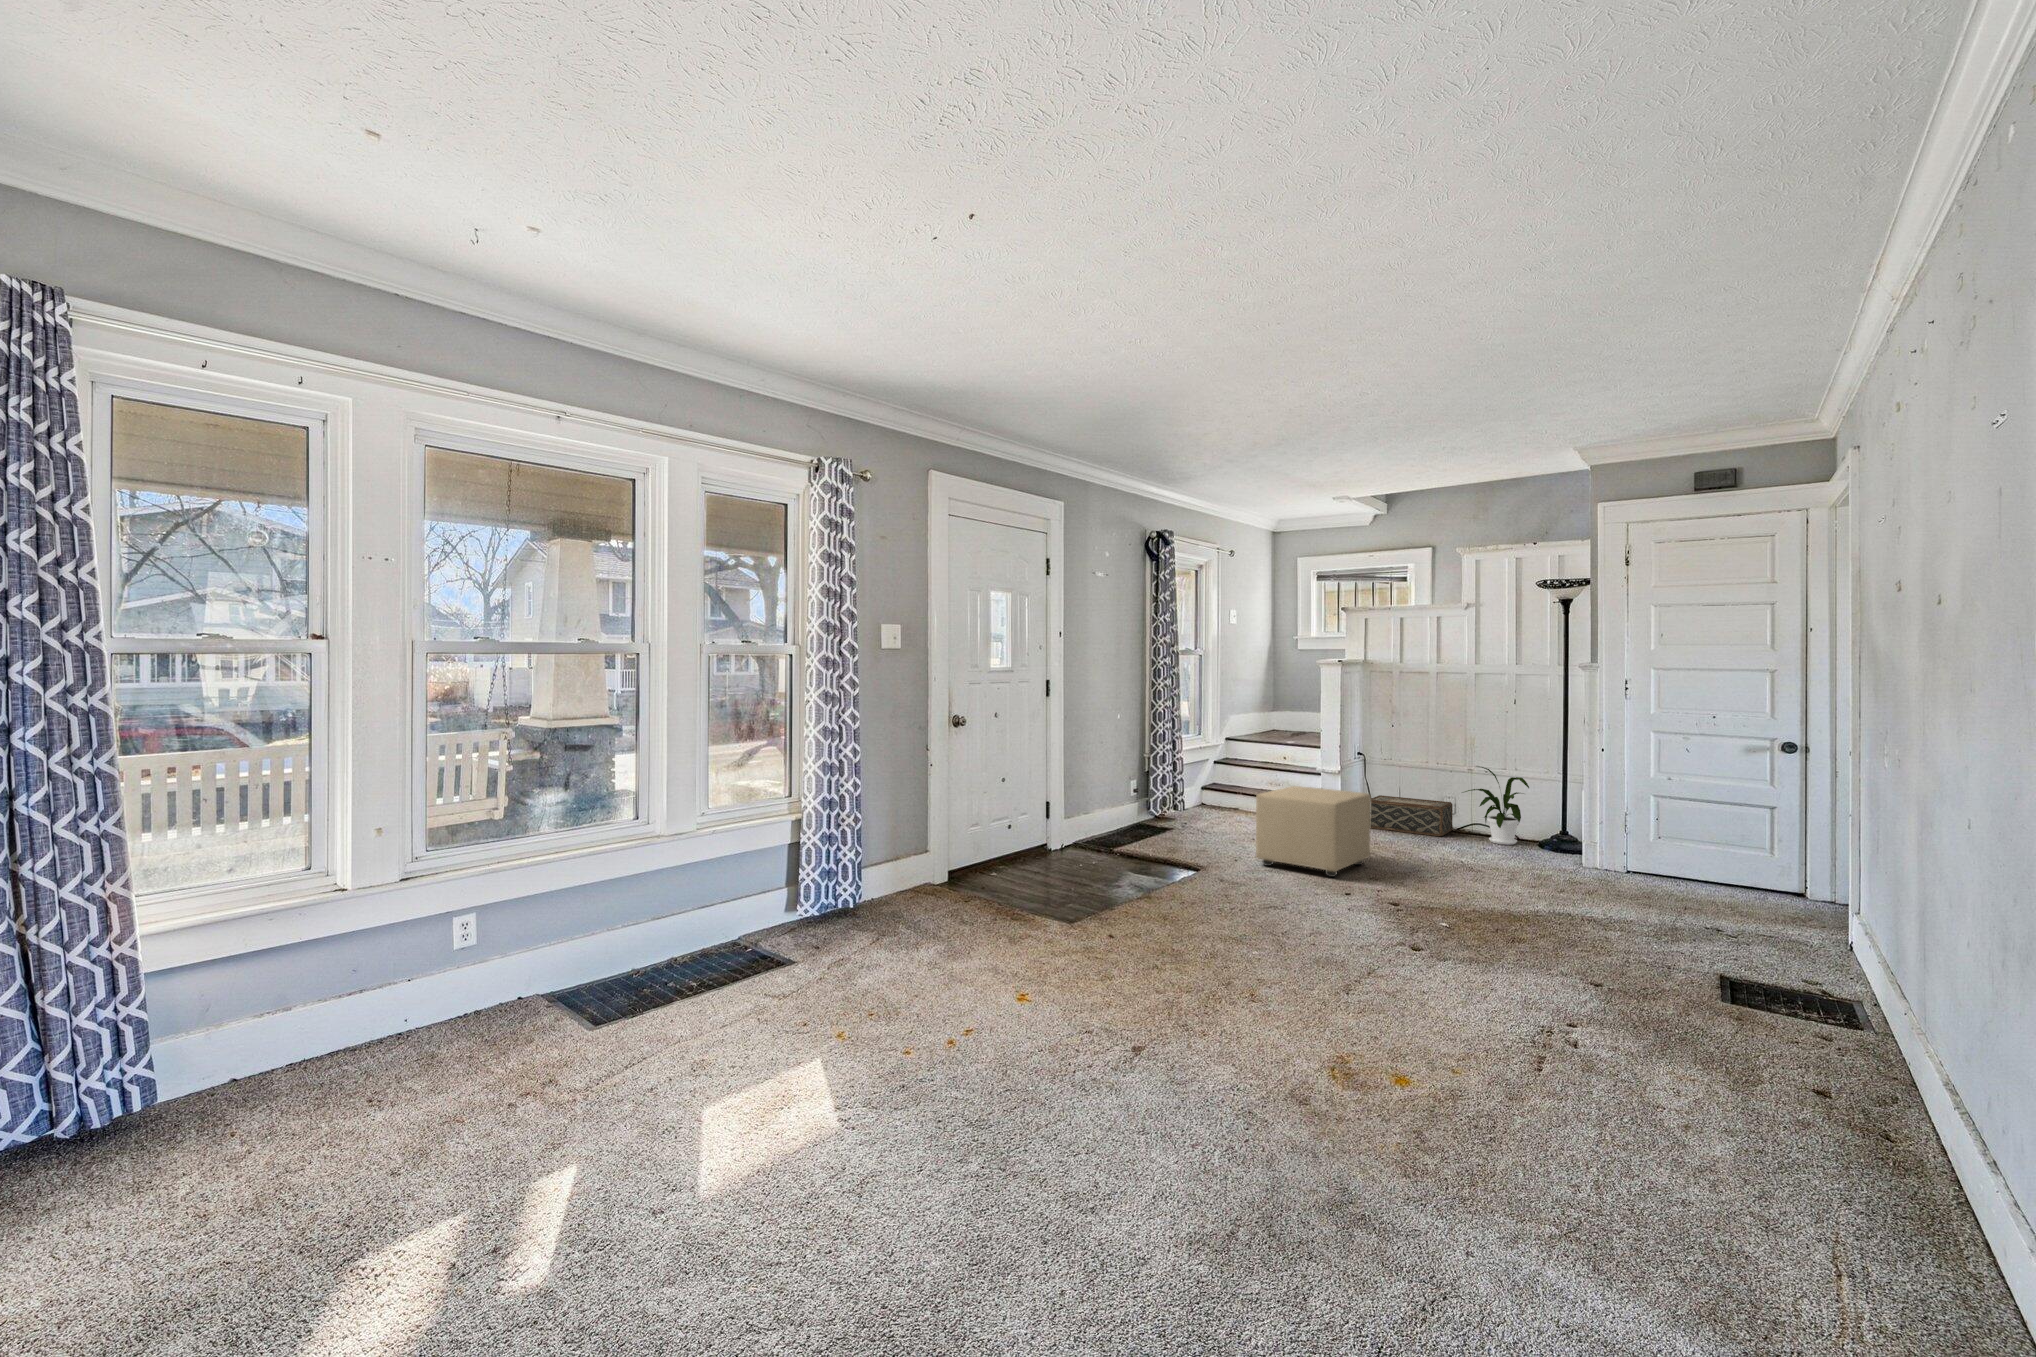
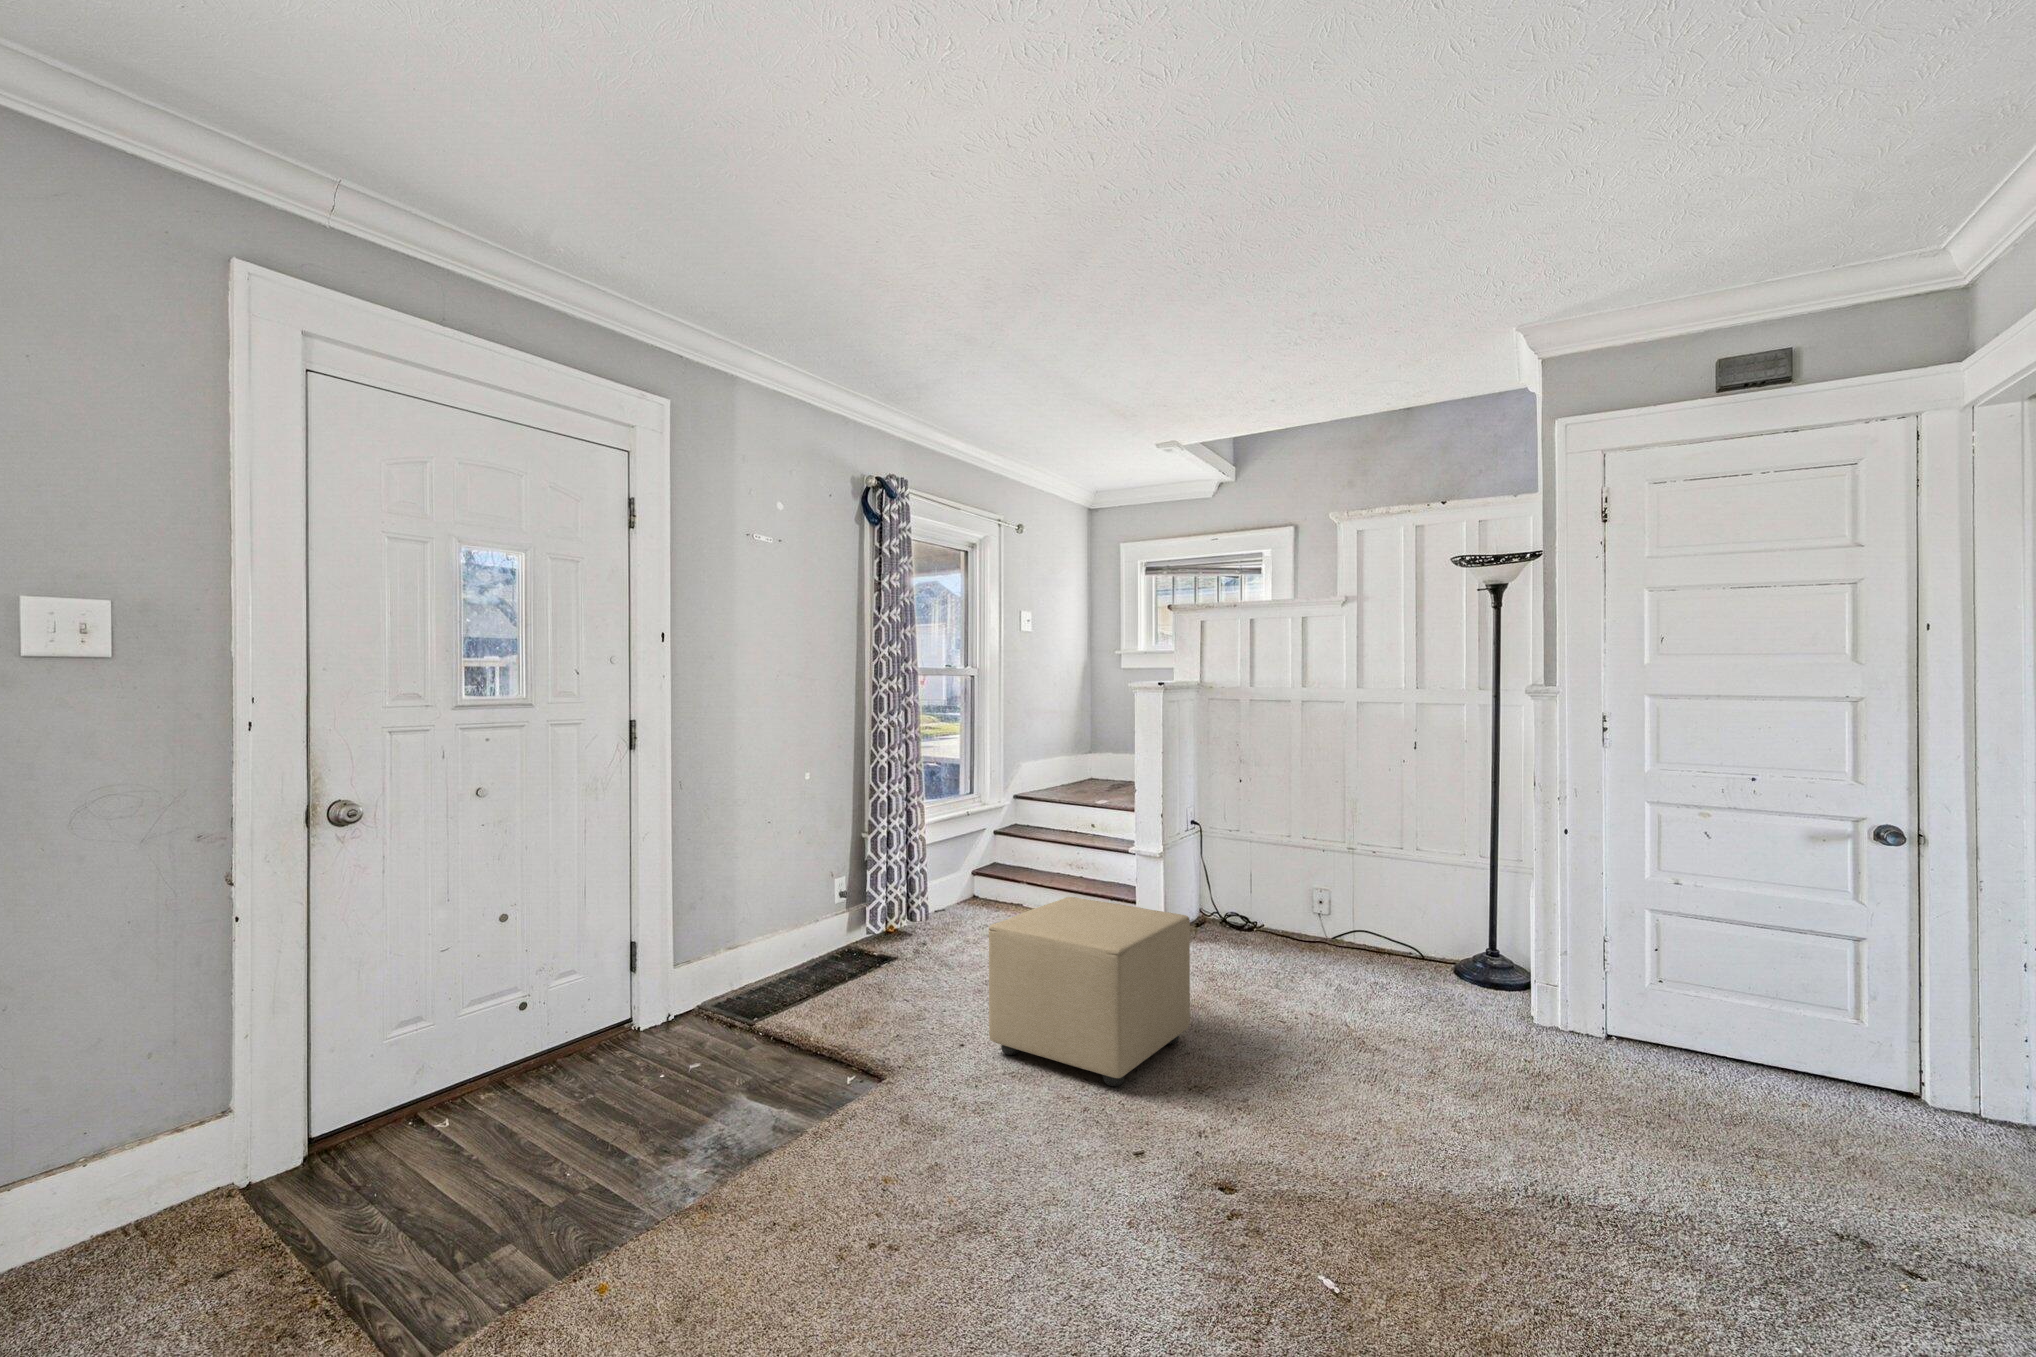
house plant: present [1465,767,1529,845] -> none [1338,846,1442,974]
woven basket: present [1370,795,1453,836] -> none [1202,886,1327,958]

